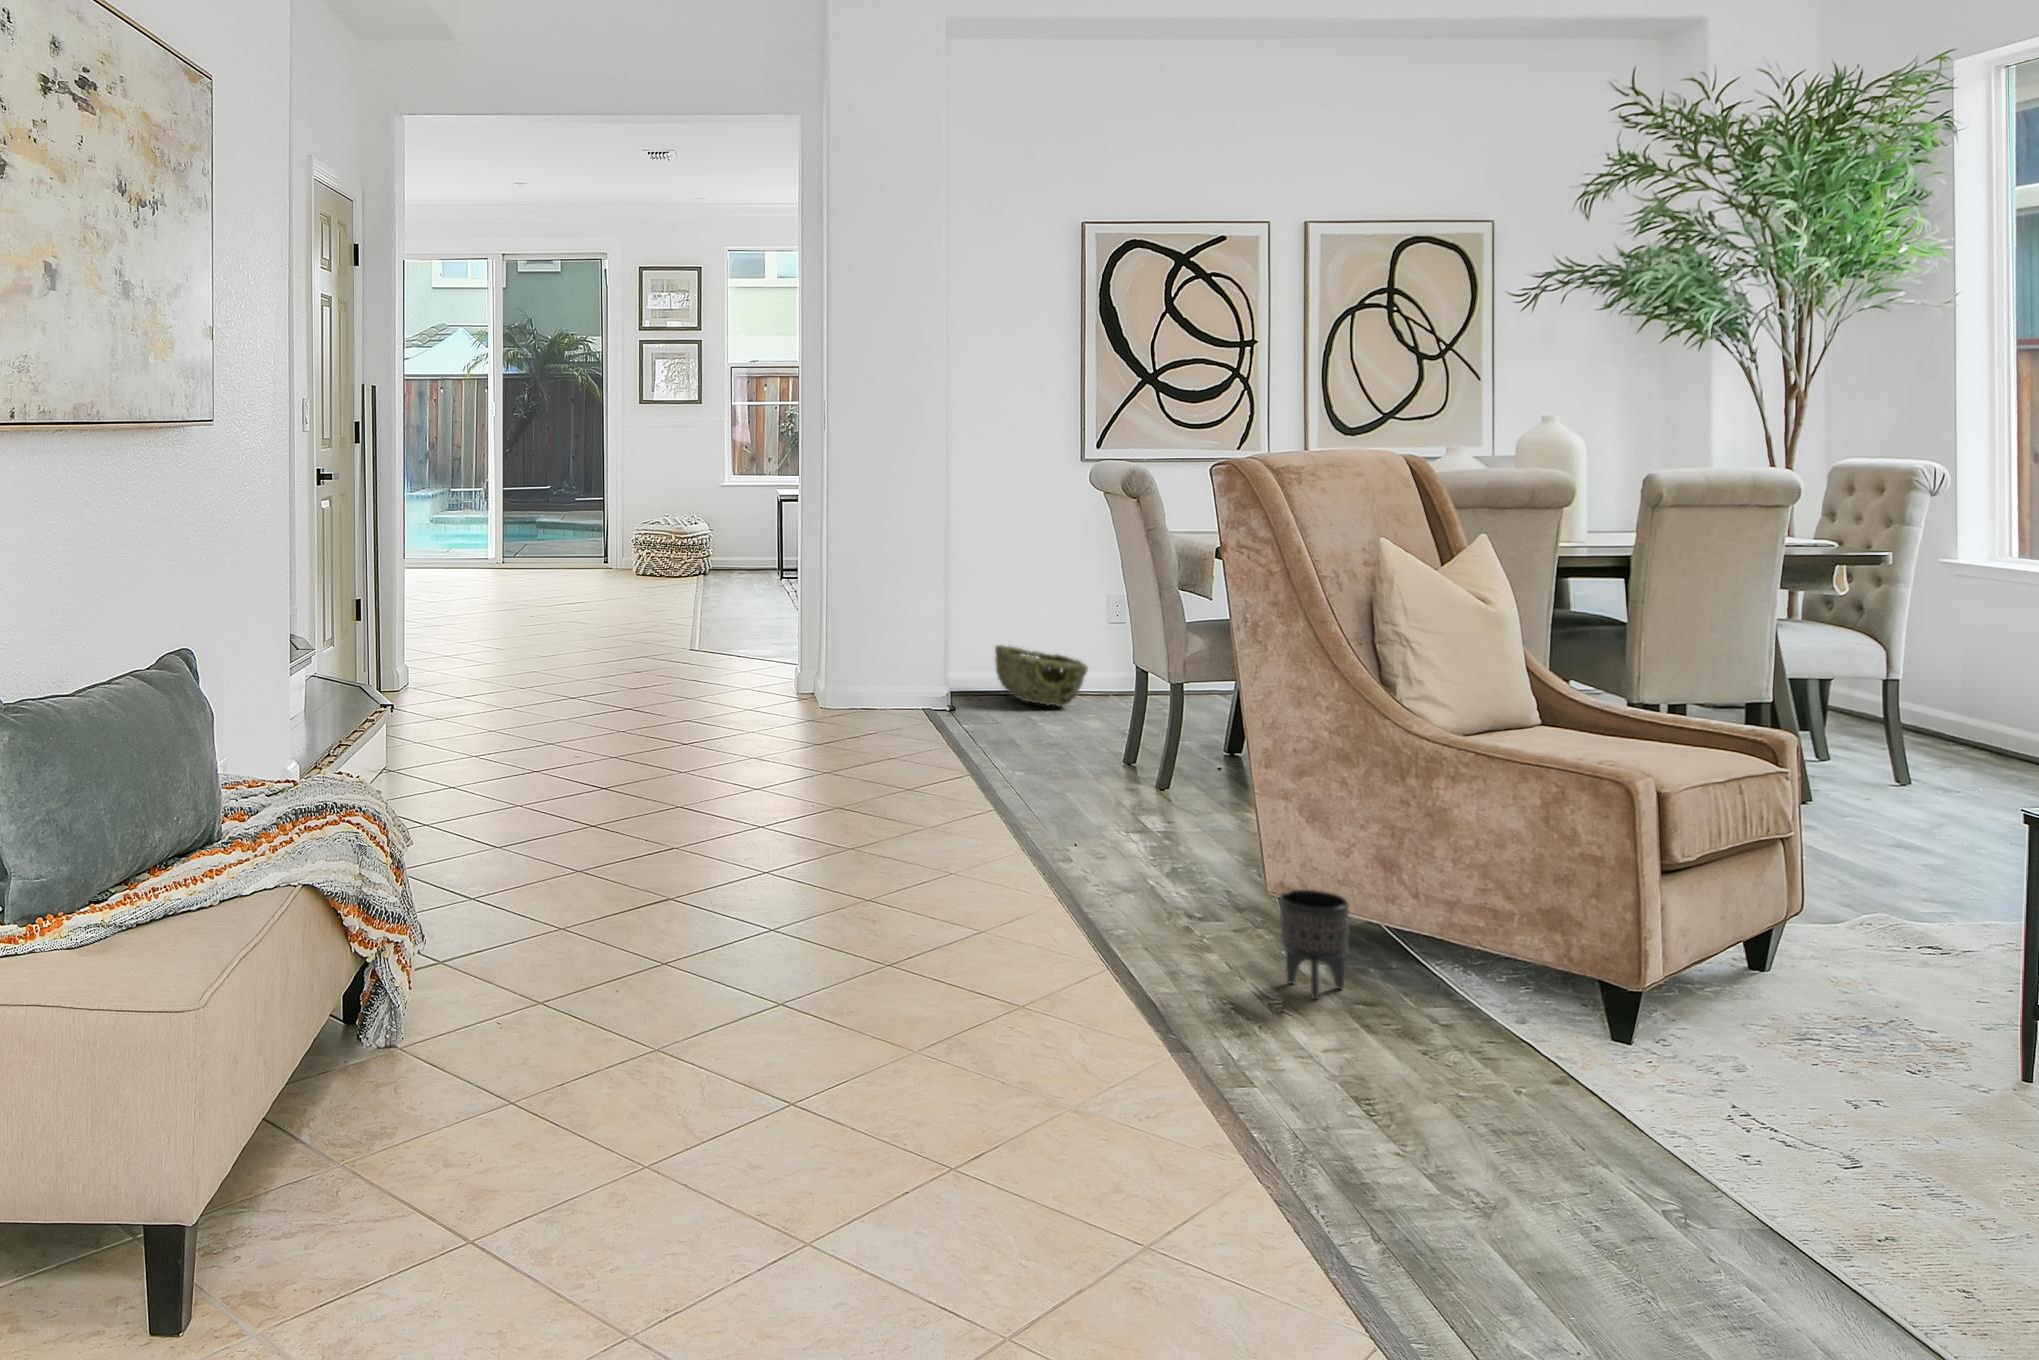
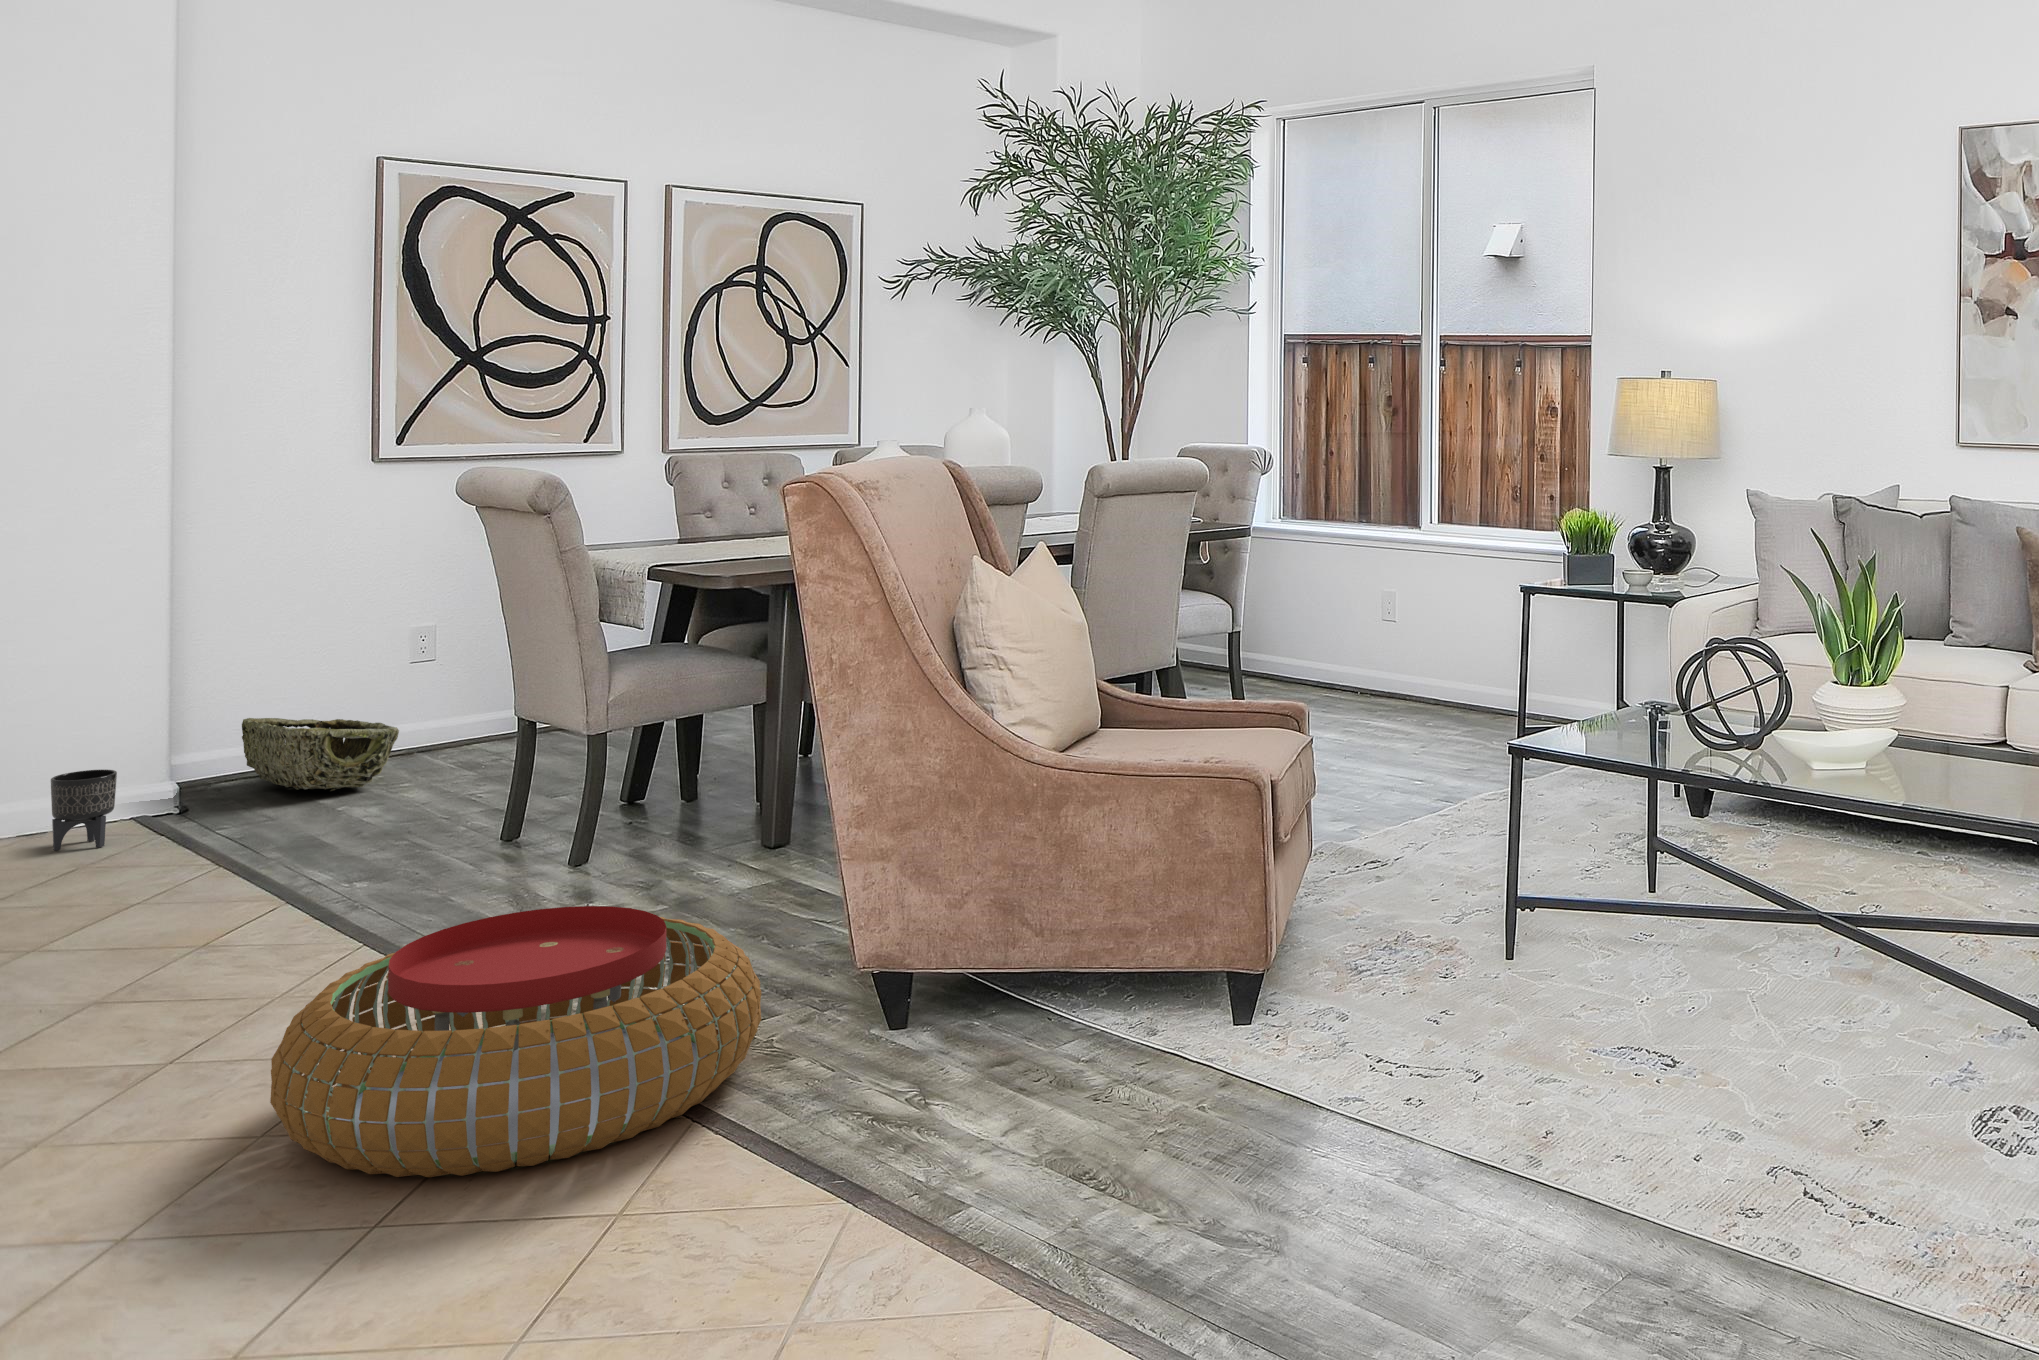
pouf: none [865,788,1188,966] -> present [270,906,762,1177]
planter: present [1279,890,1349,999] -> present [51,770,117,850]

